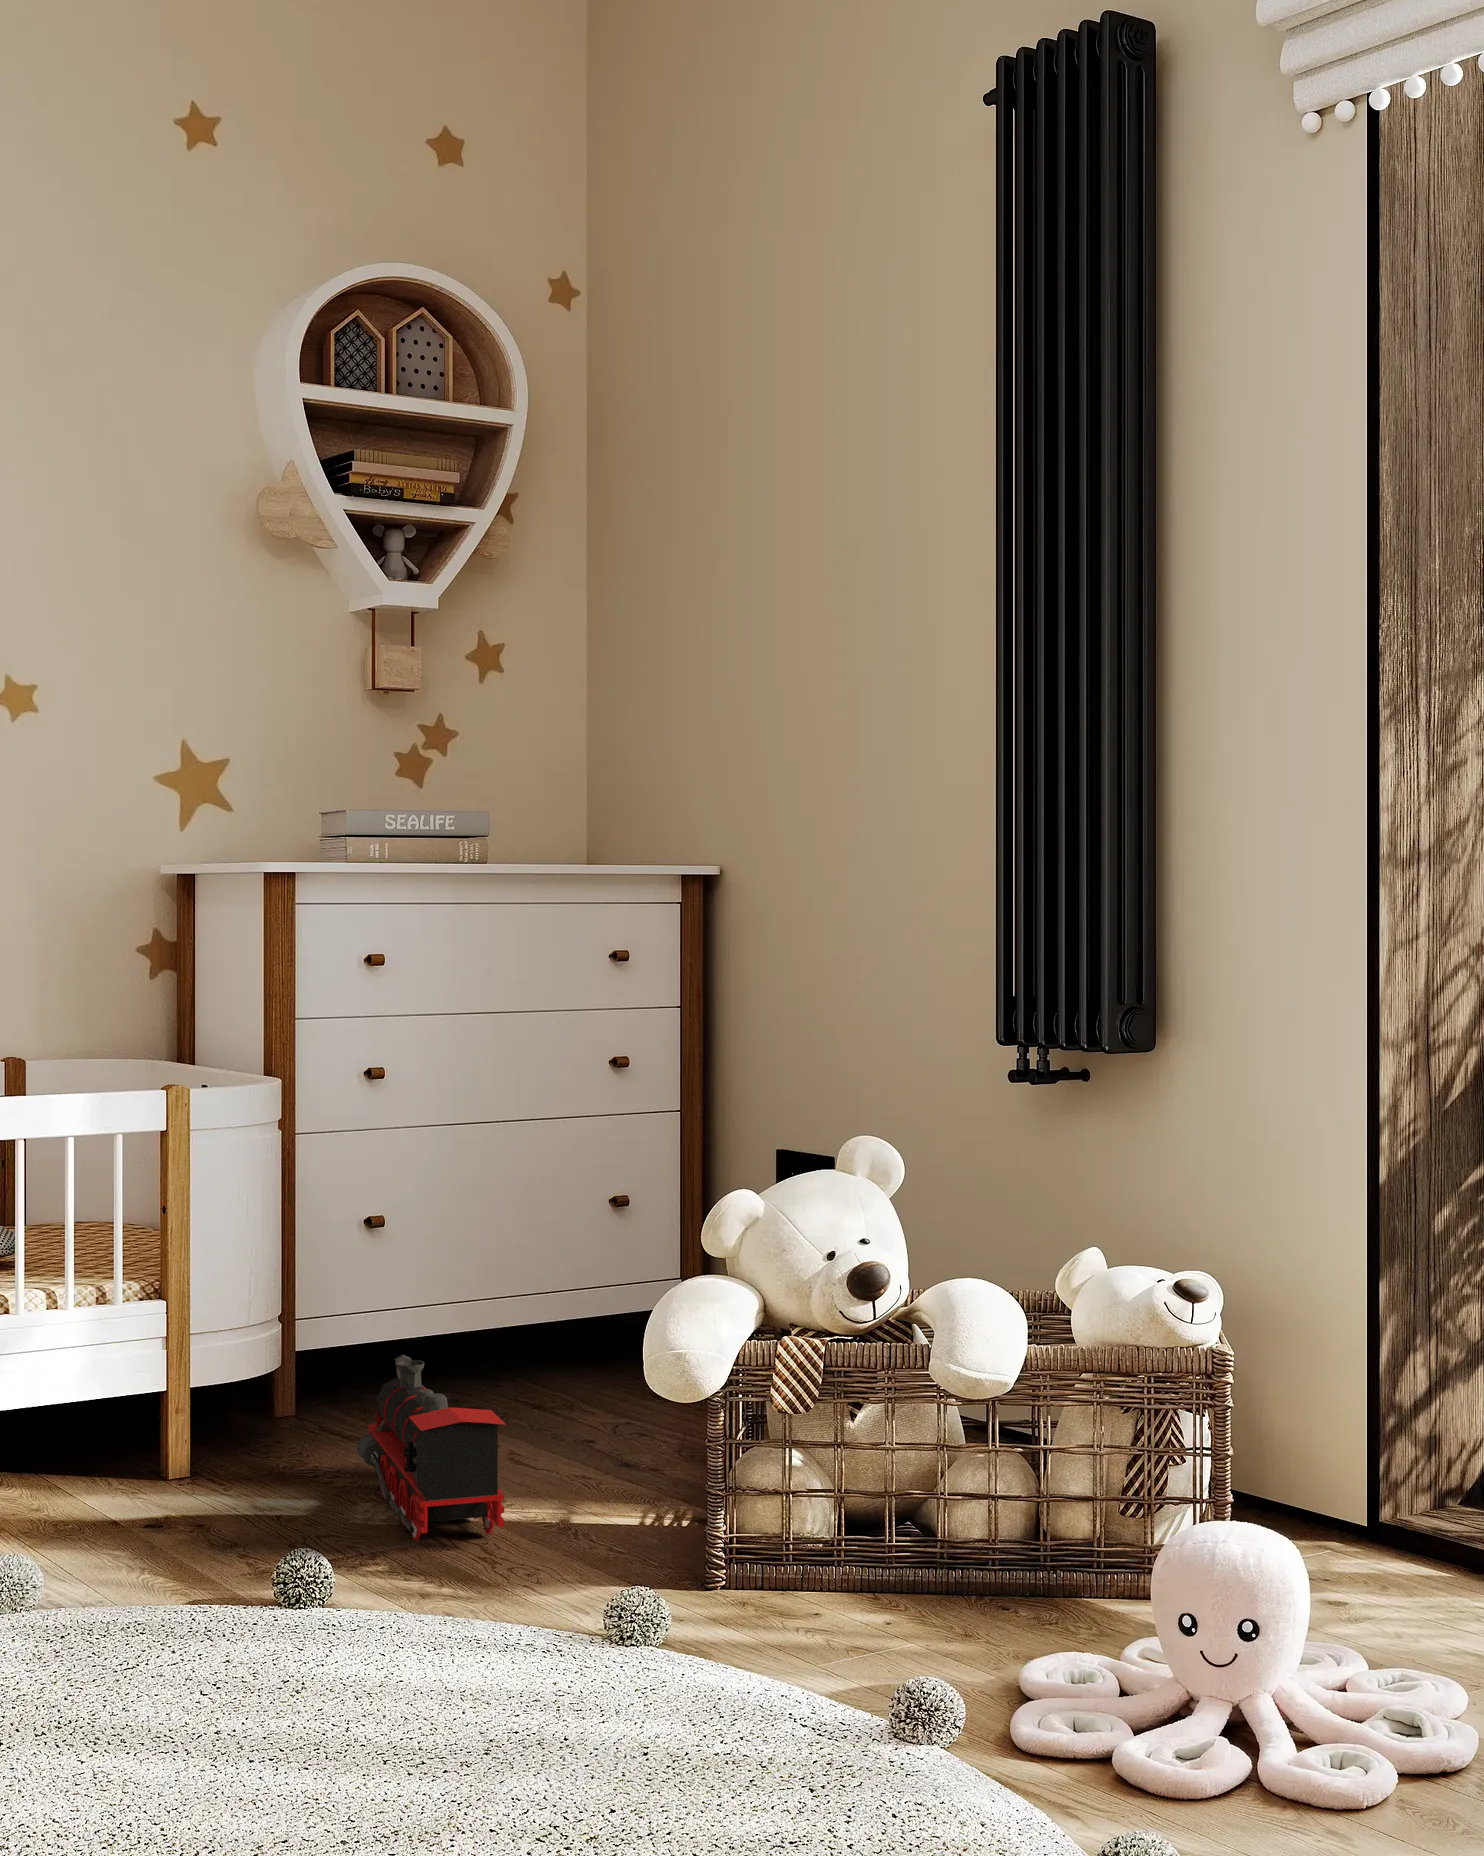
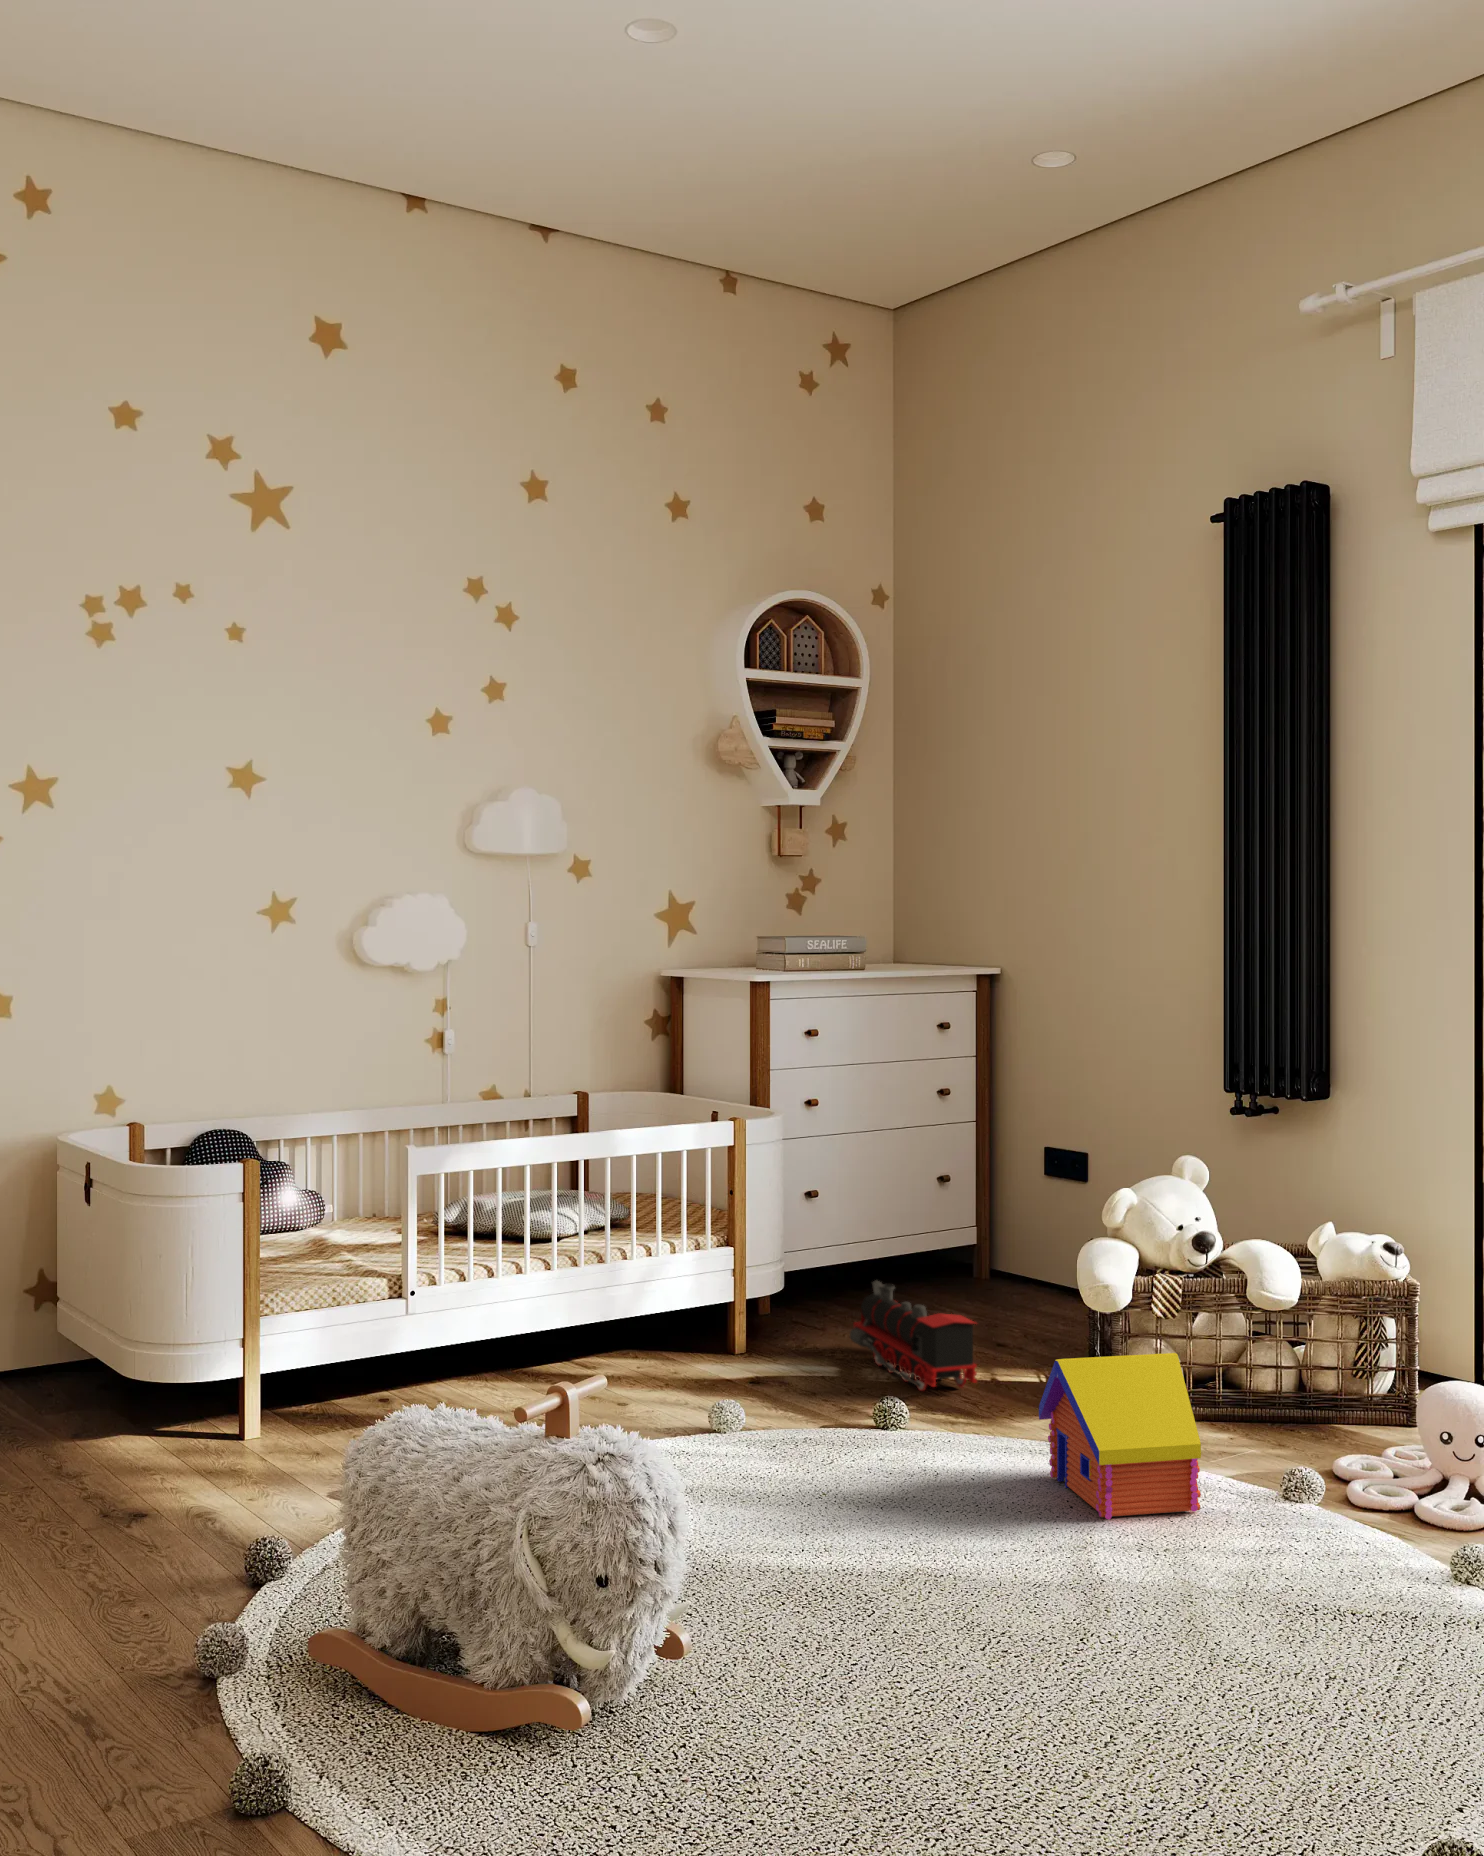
toy house: none [473,1471,719,1781] -> present [1039,1353,1201,1519]

